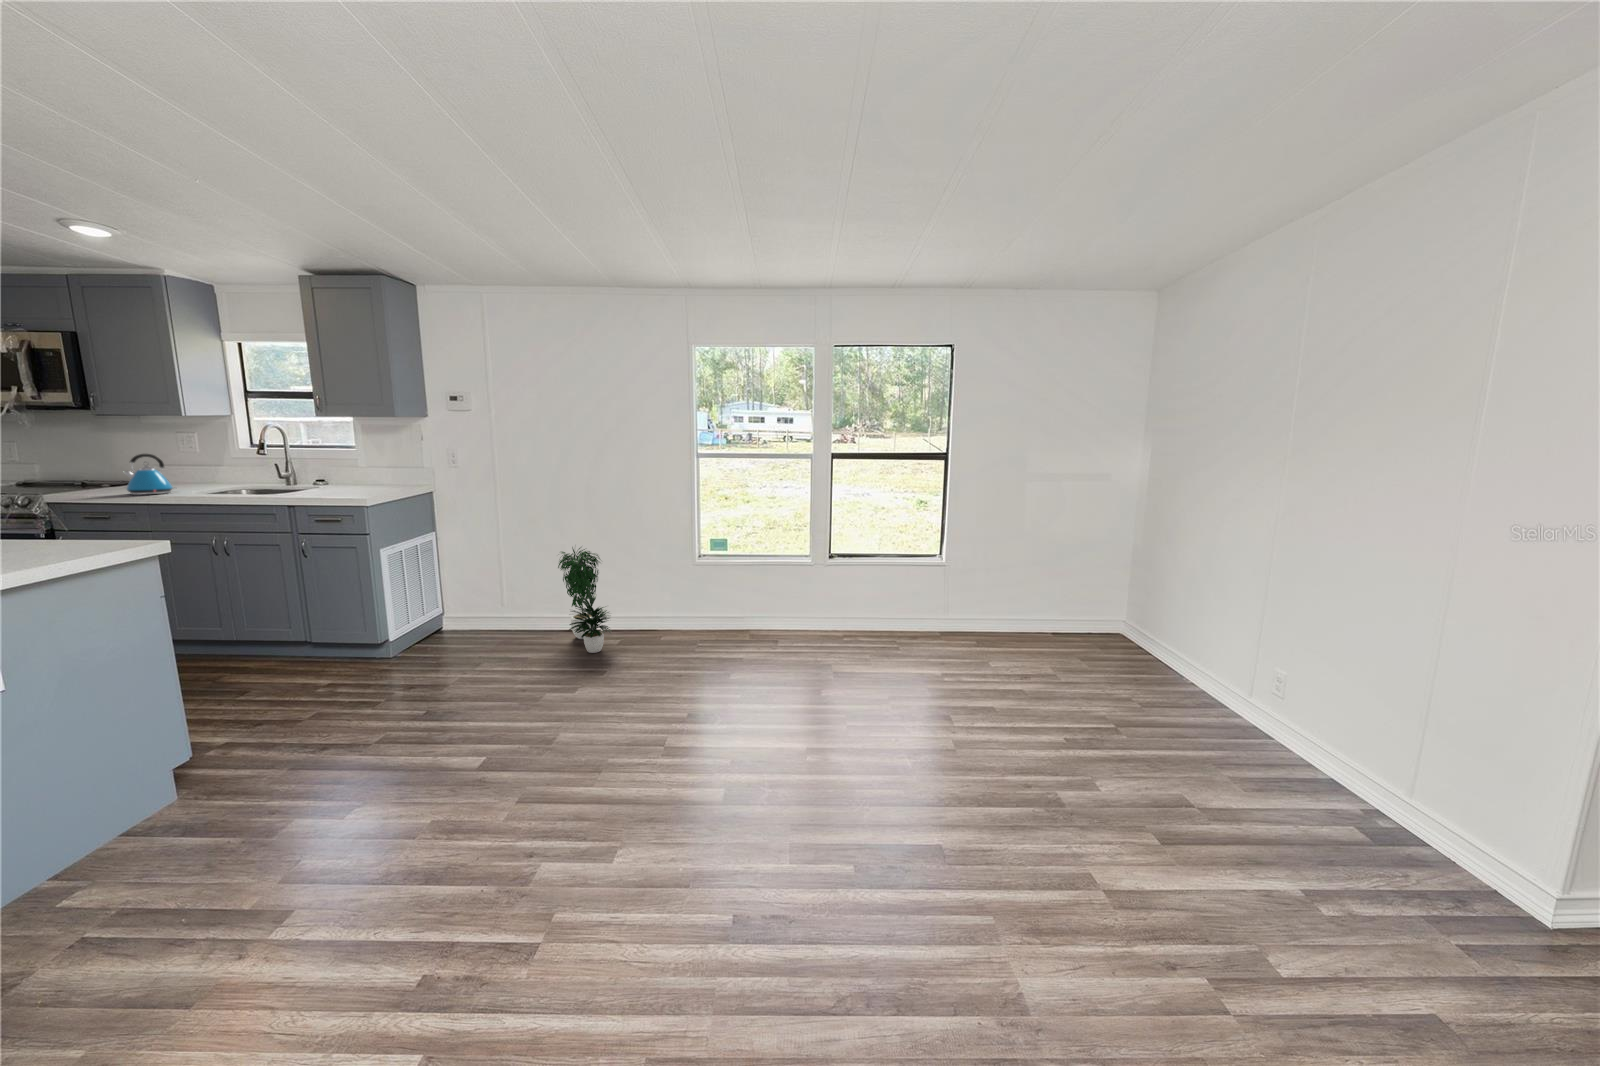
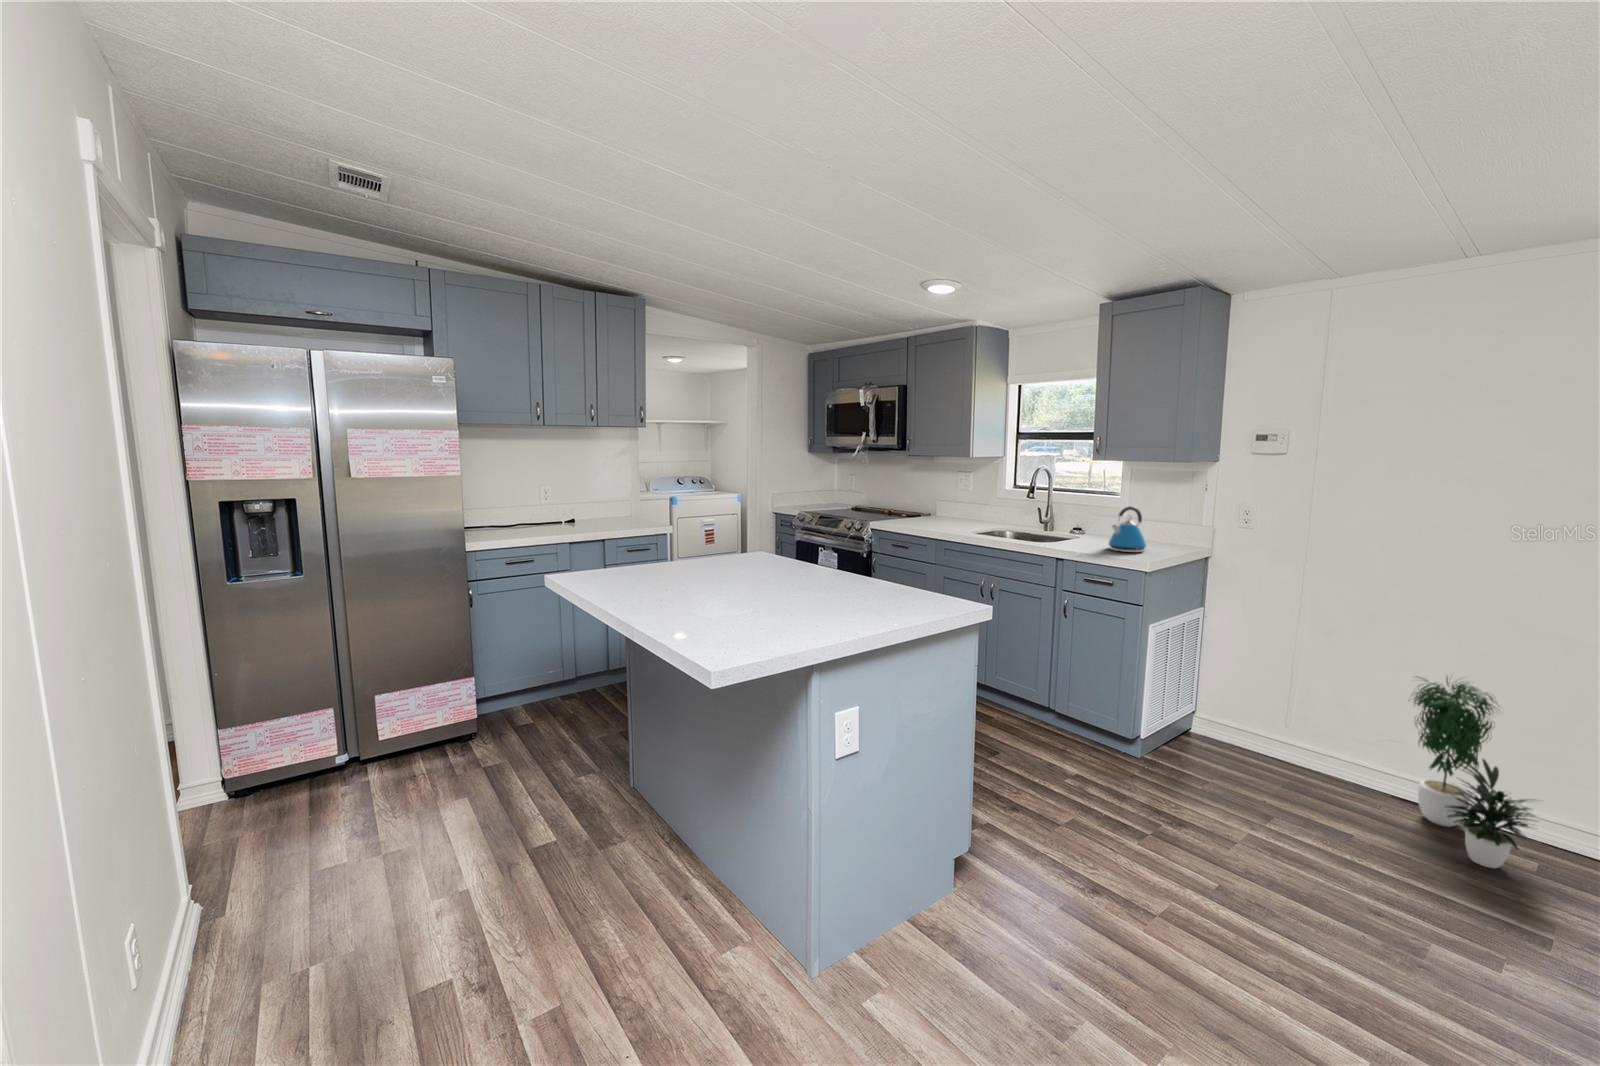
kettle: present [124,454,173,495] -> present [1109,506,1146,552]

